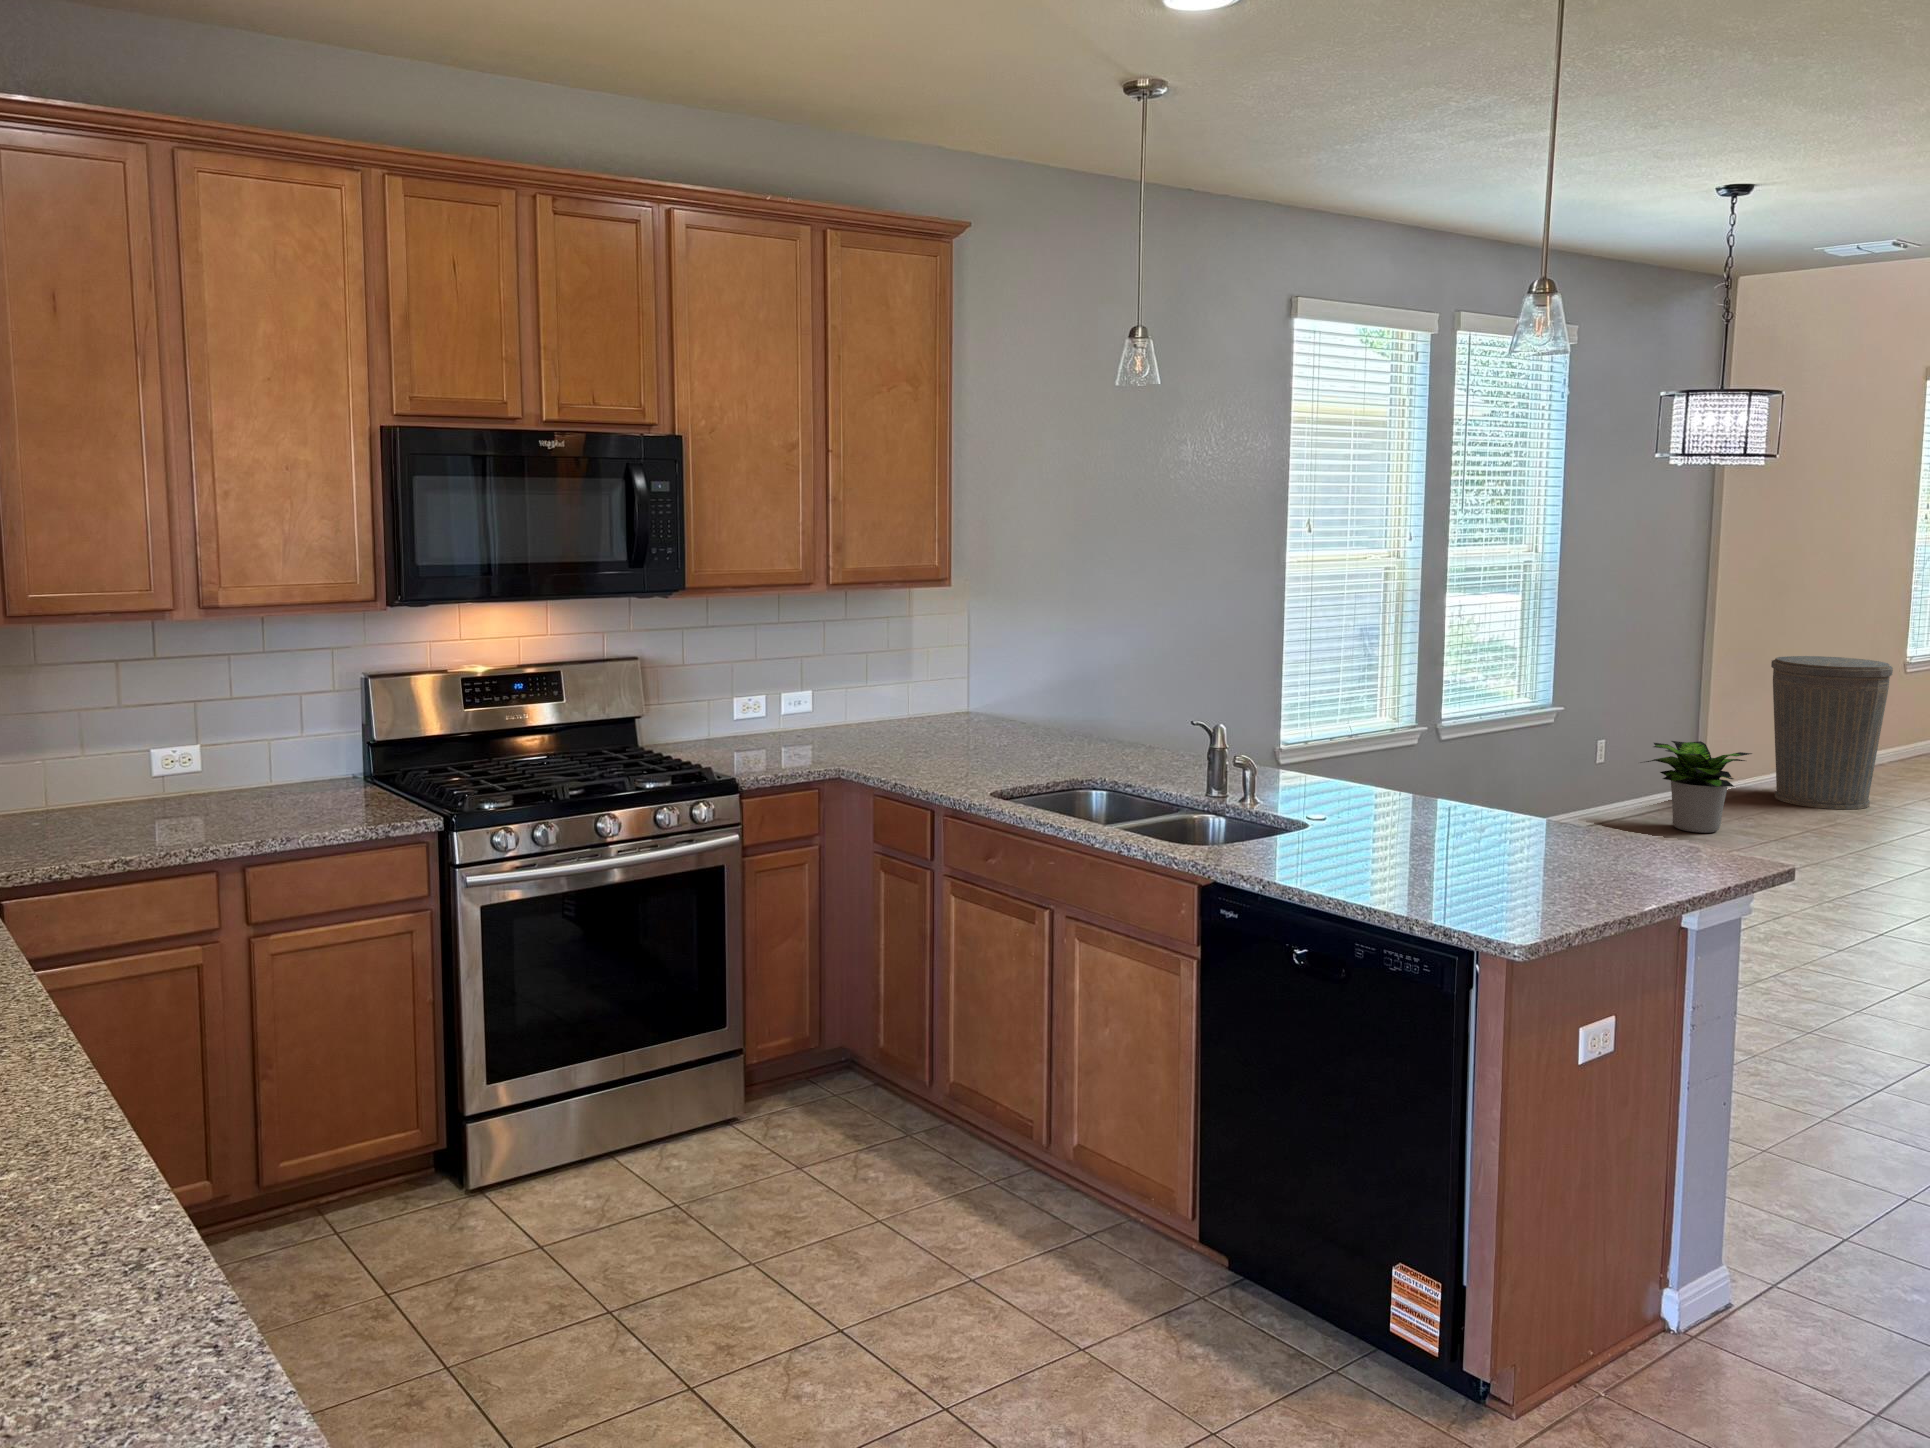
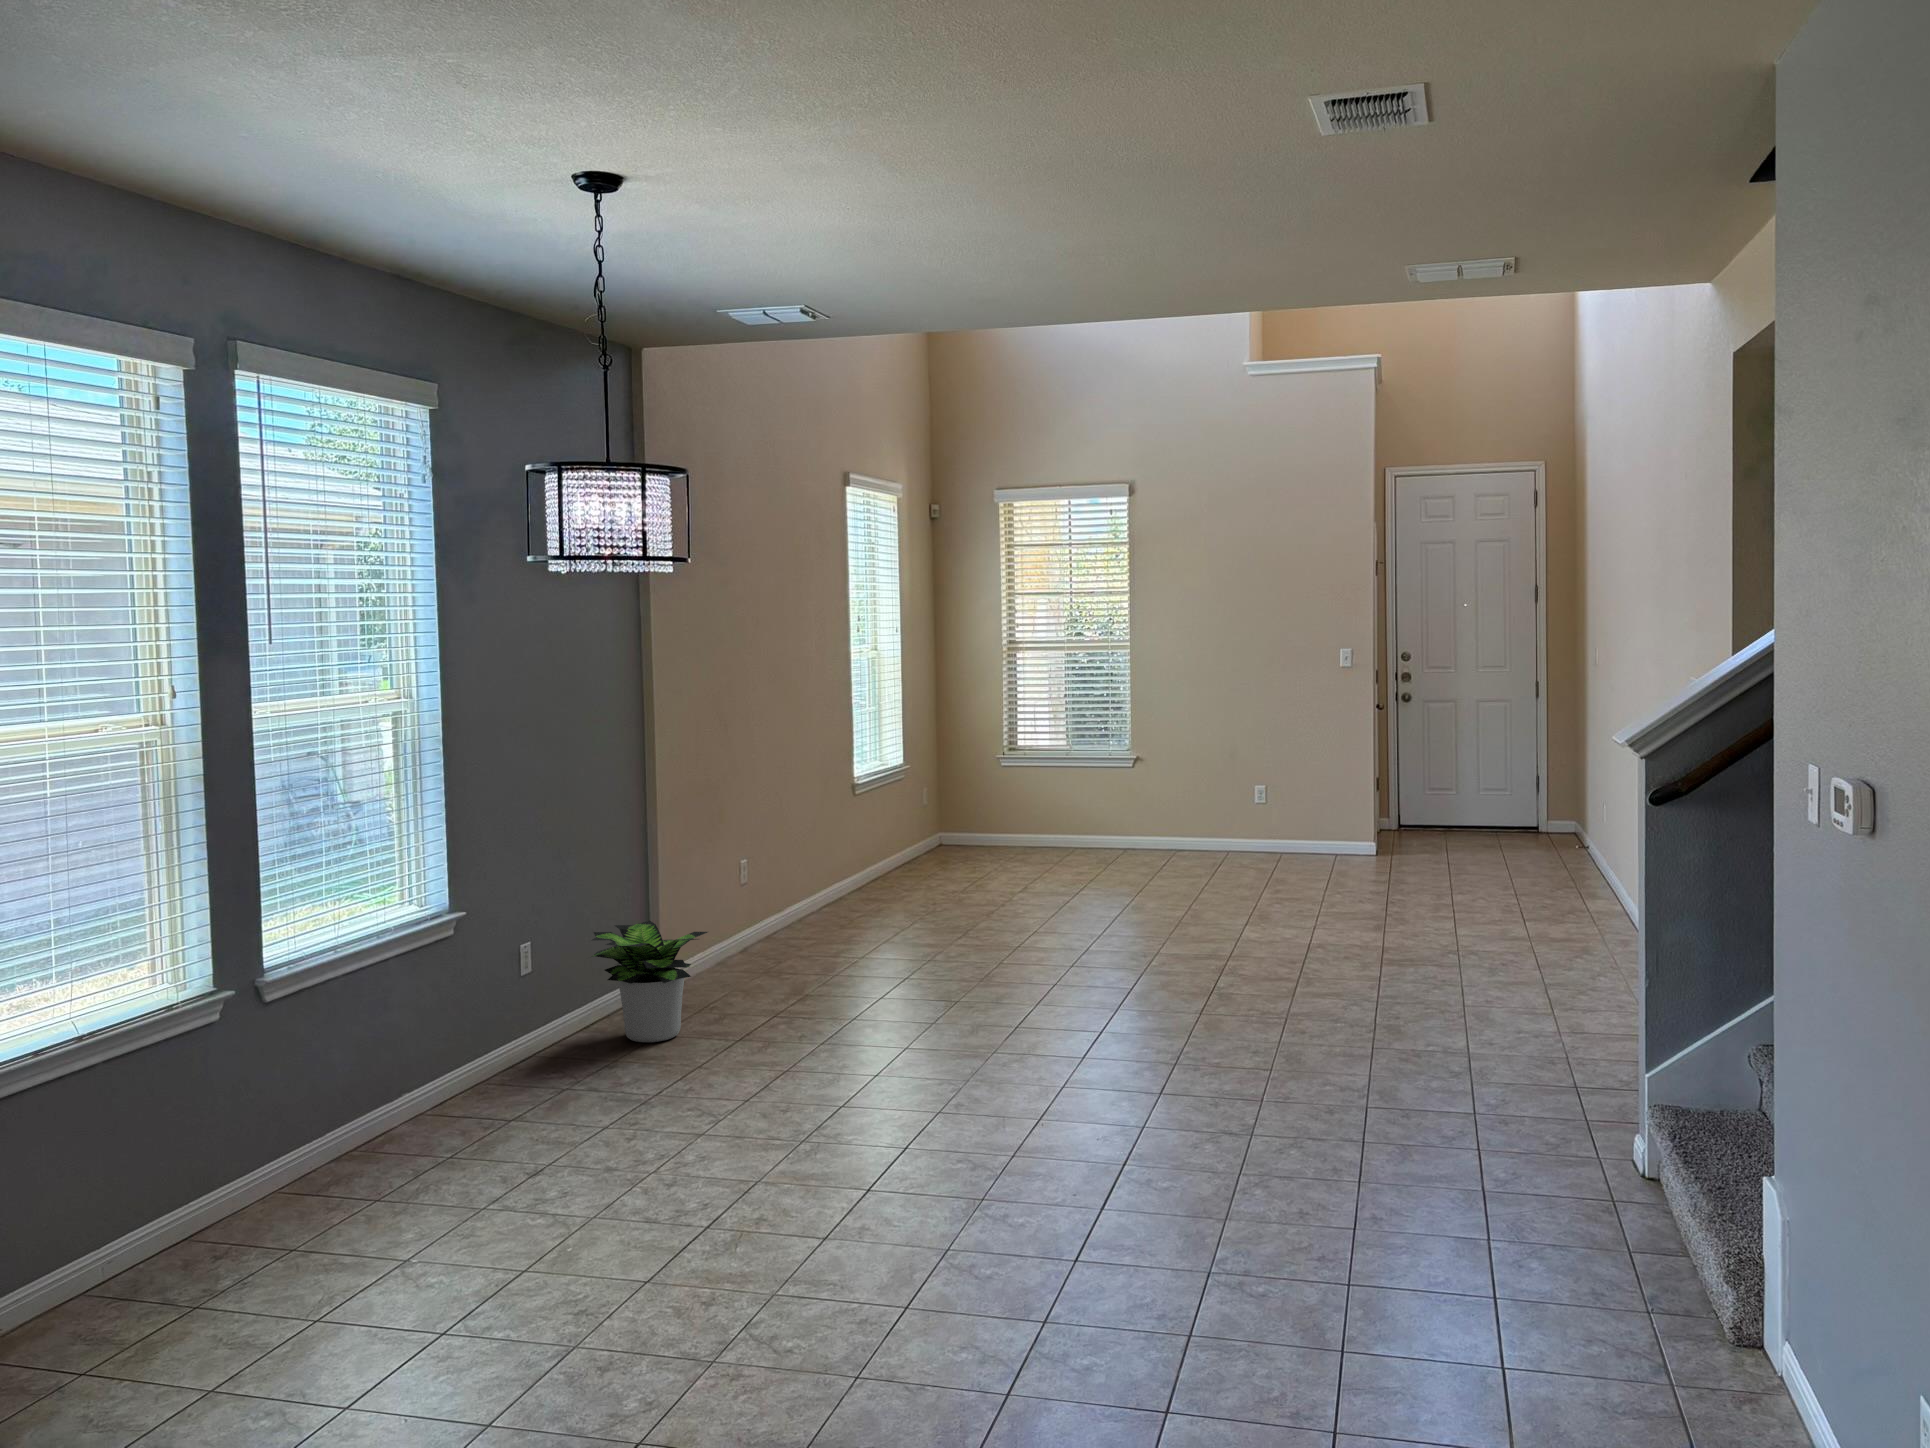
trash can: present [1771,656,1893,809] -> none [722,792,842,972]

